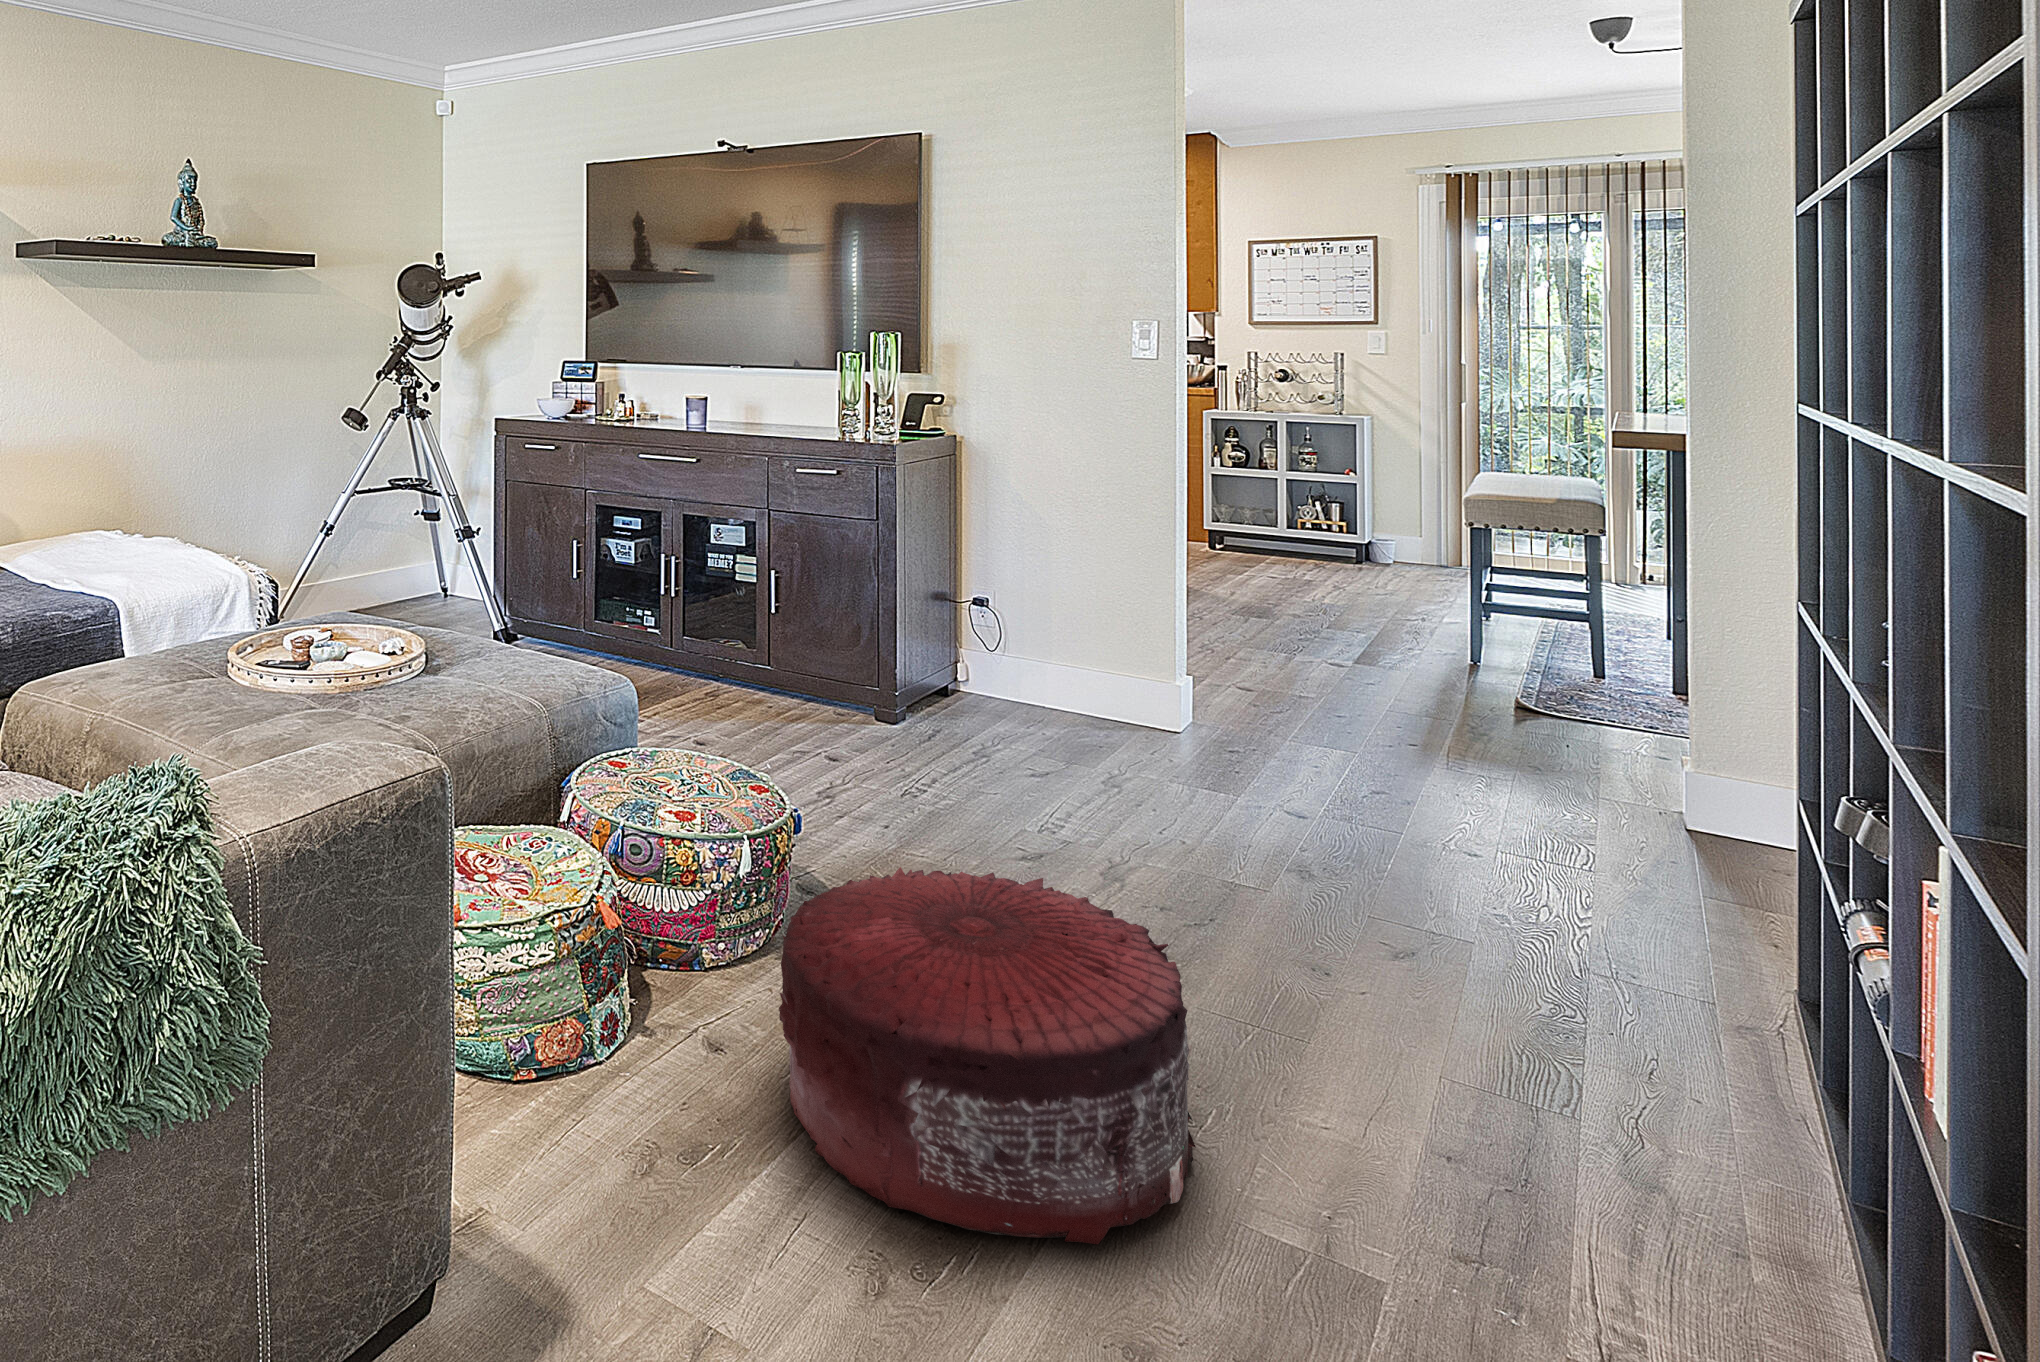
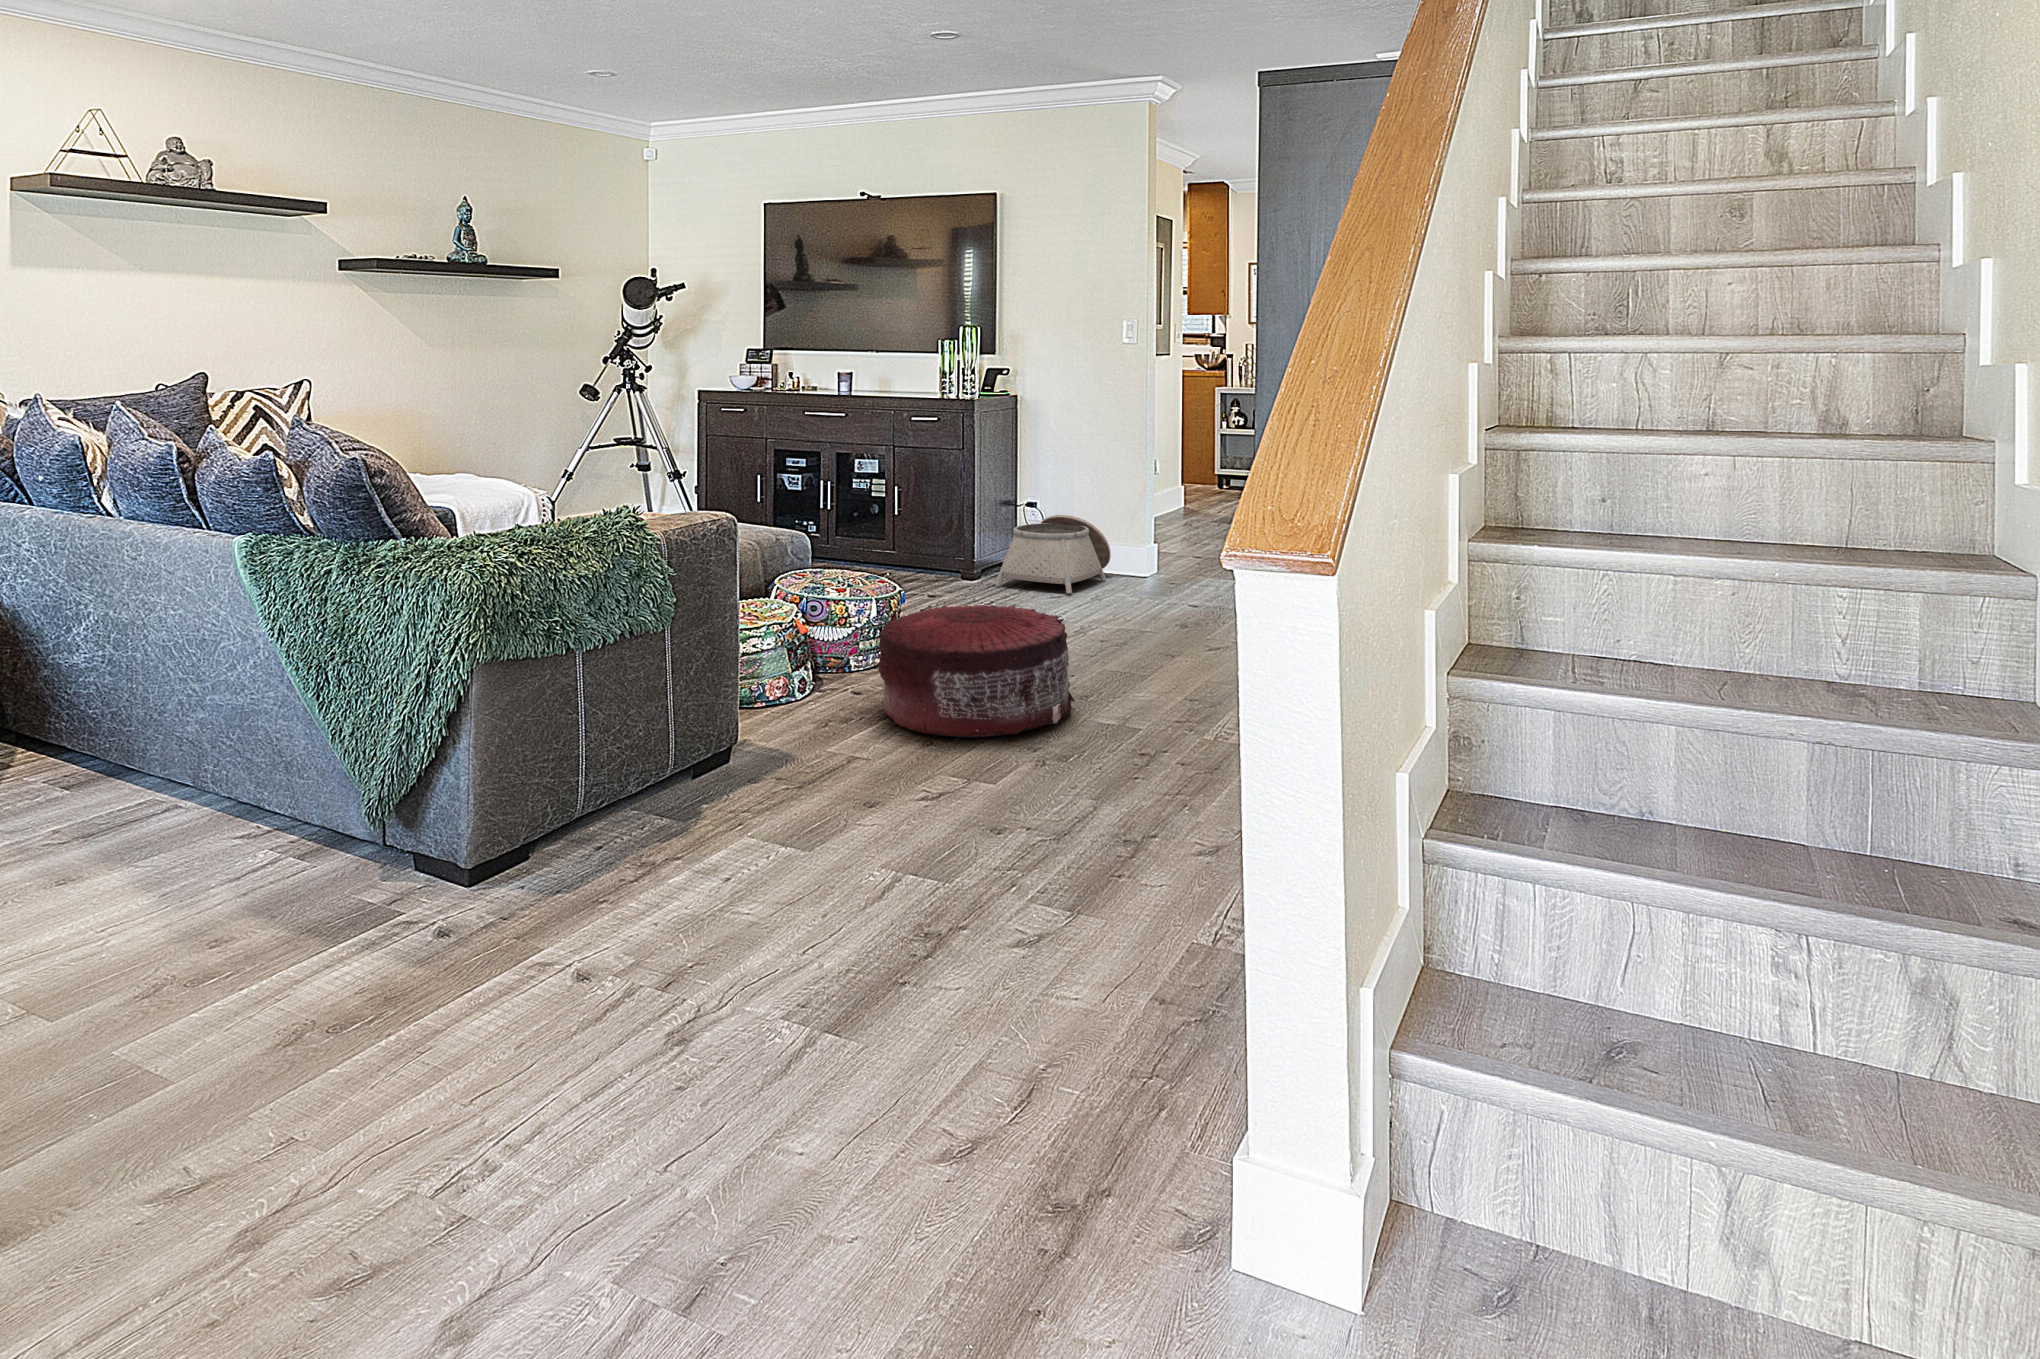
basket: none [930,626,1115,763] -> present [995,515,1111,594]

